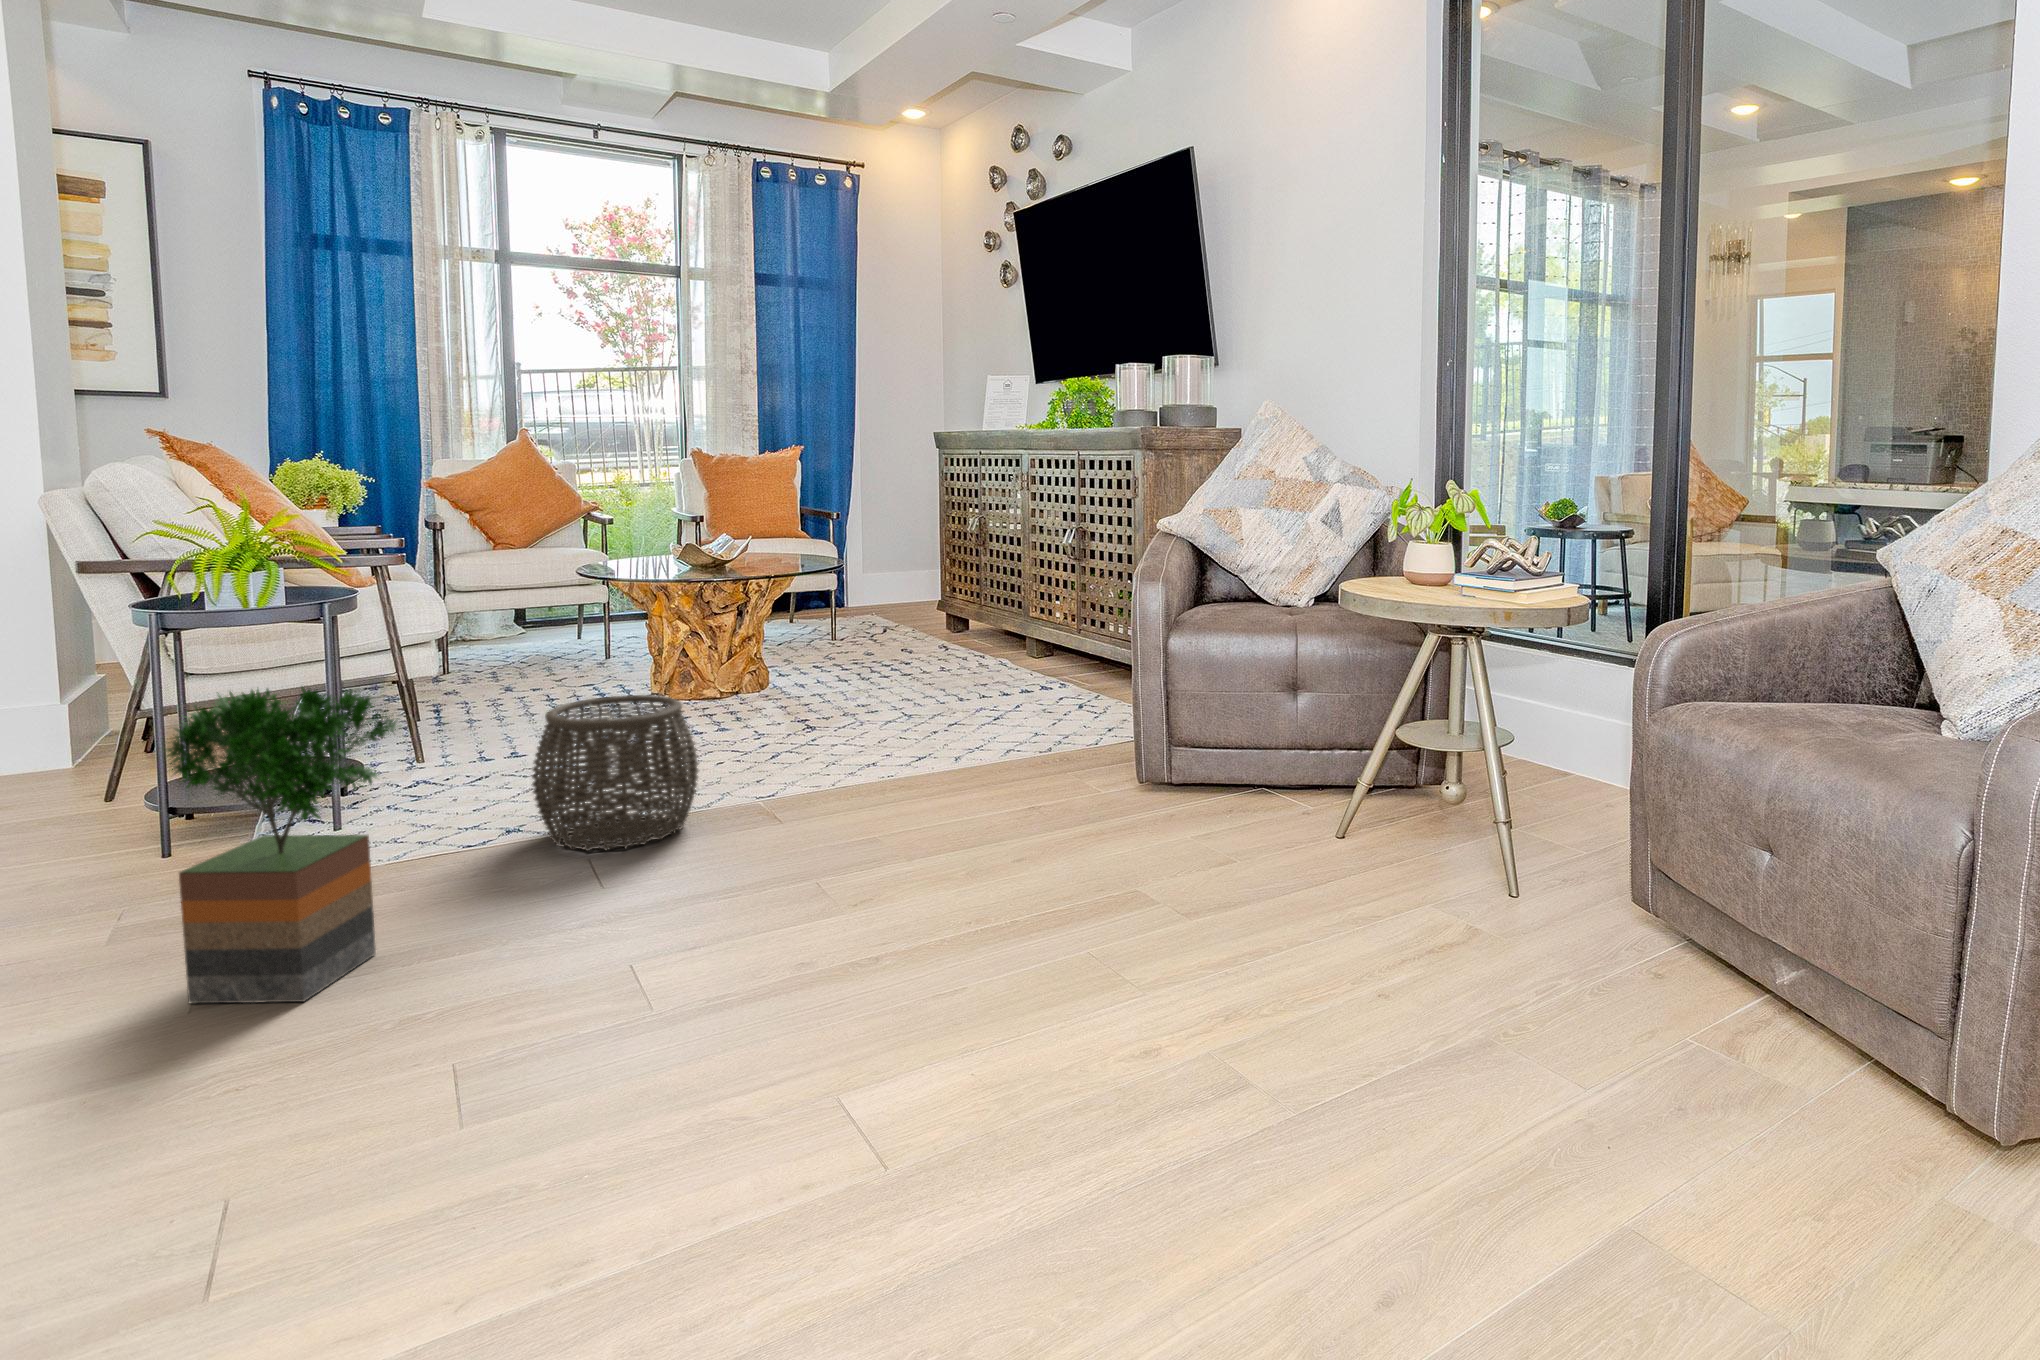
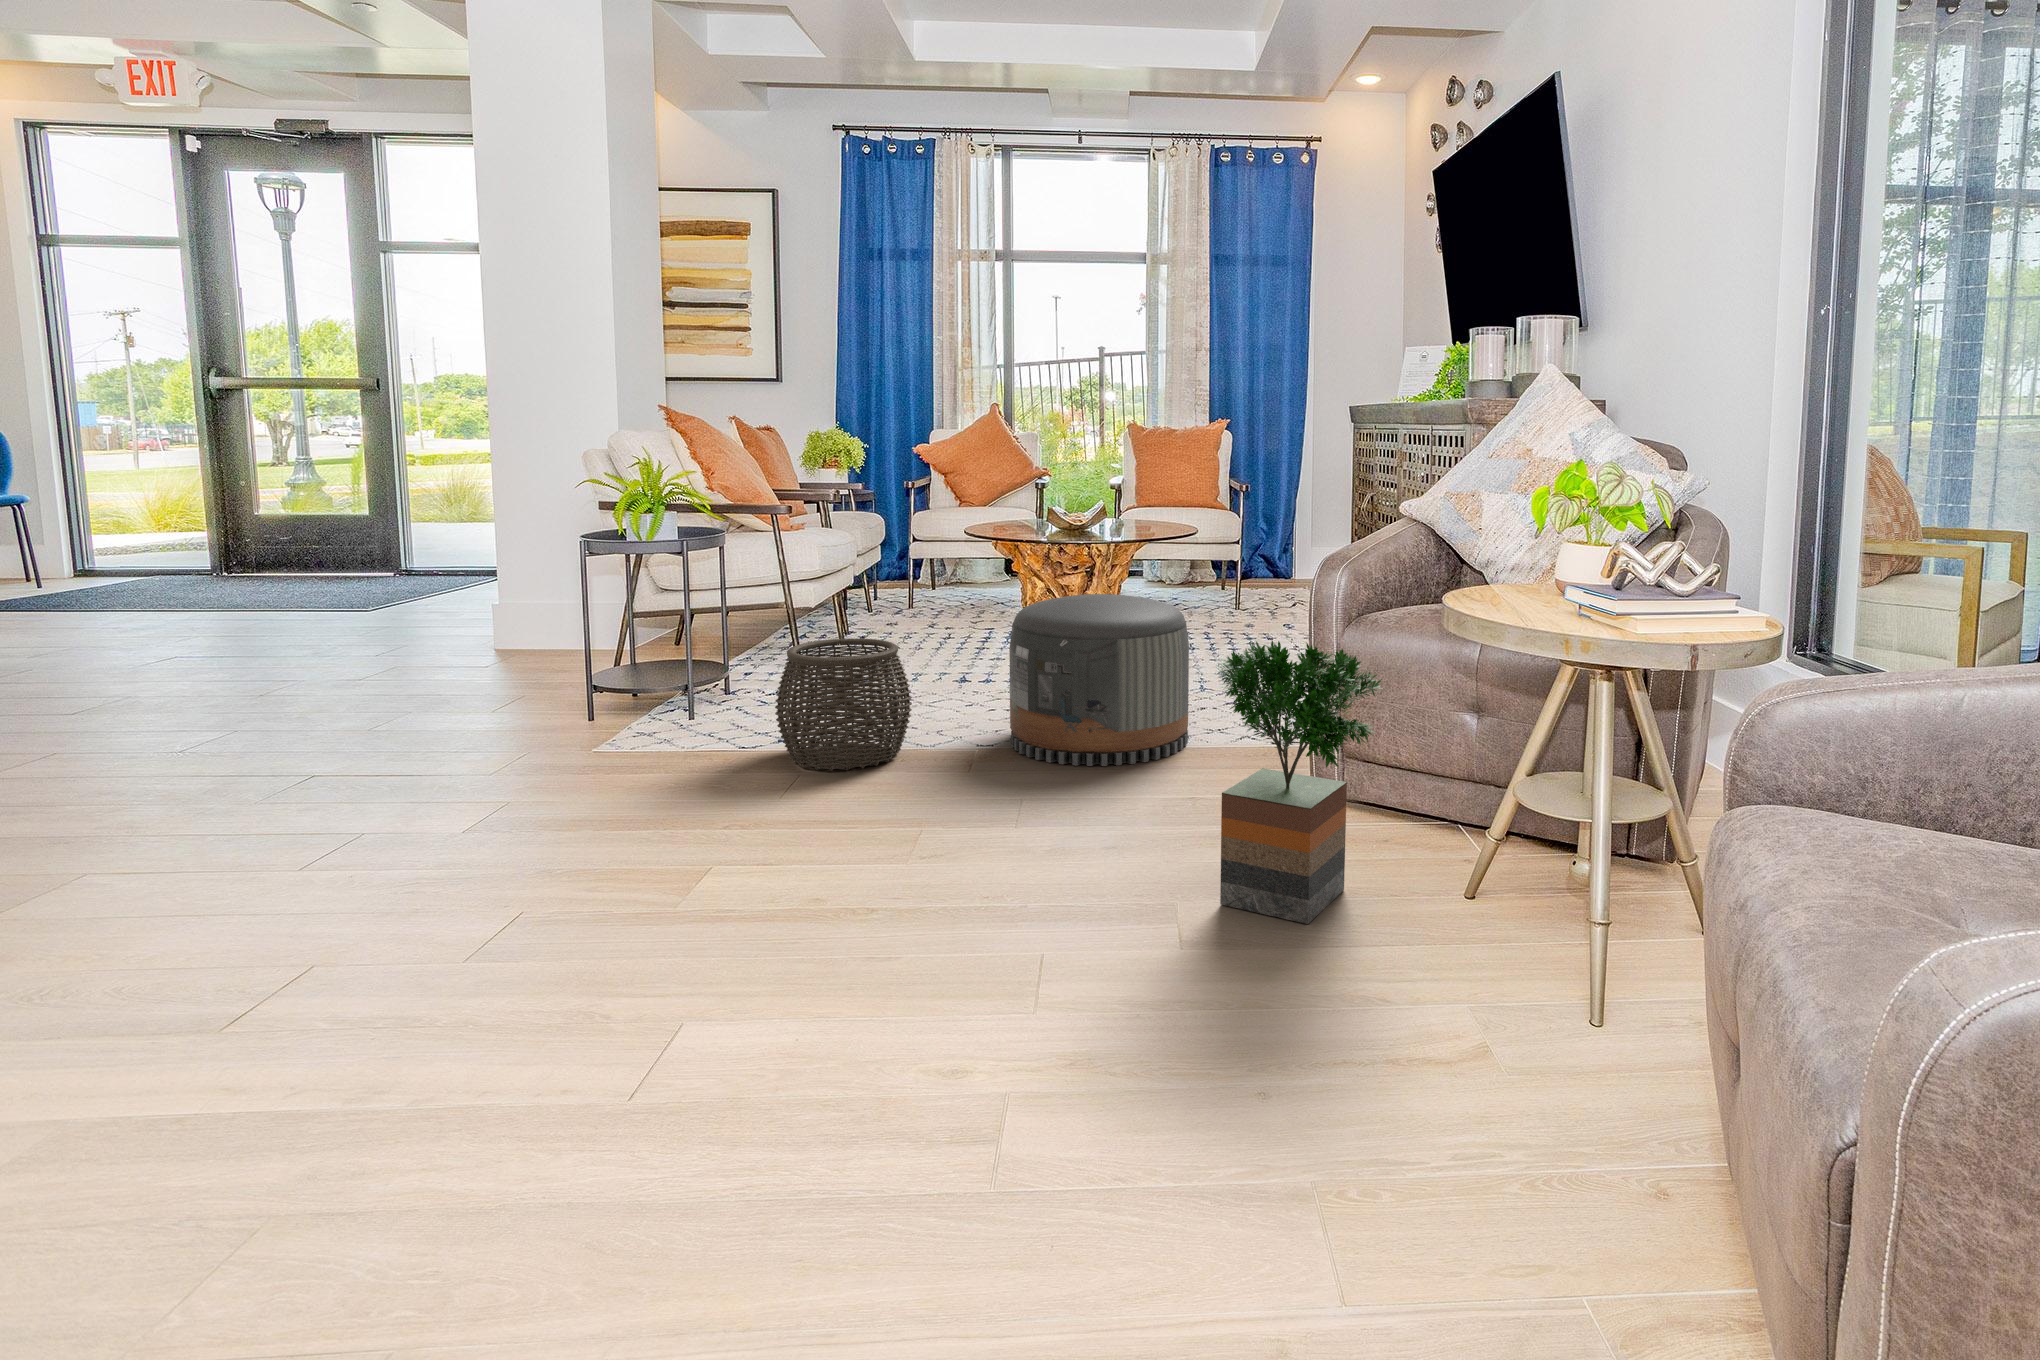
pouf: none [783,624,975,802] -> present [1009,594,1189,766]
potted tree: present [167,687,398,1003] -> present [1216,641,1383,924]

